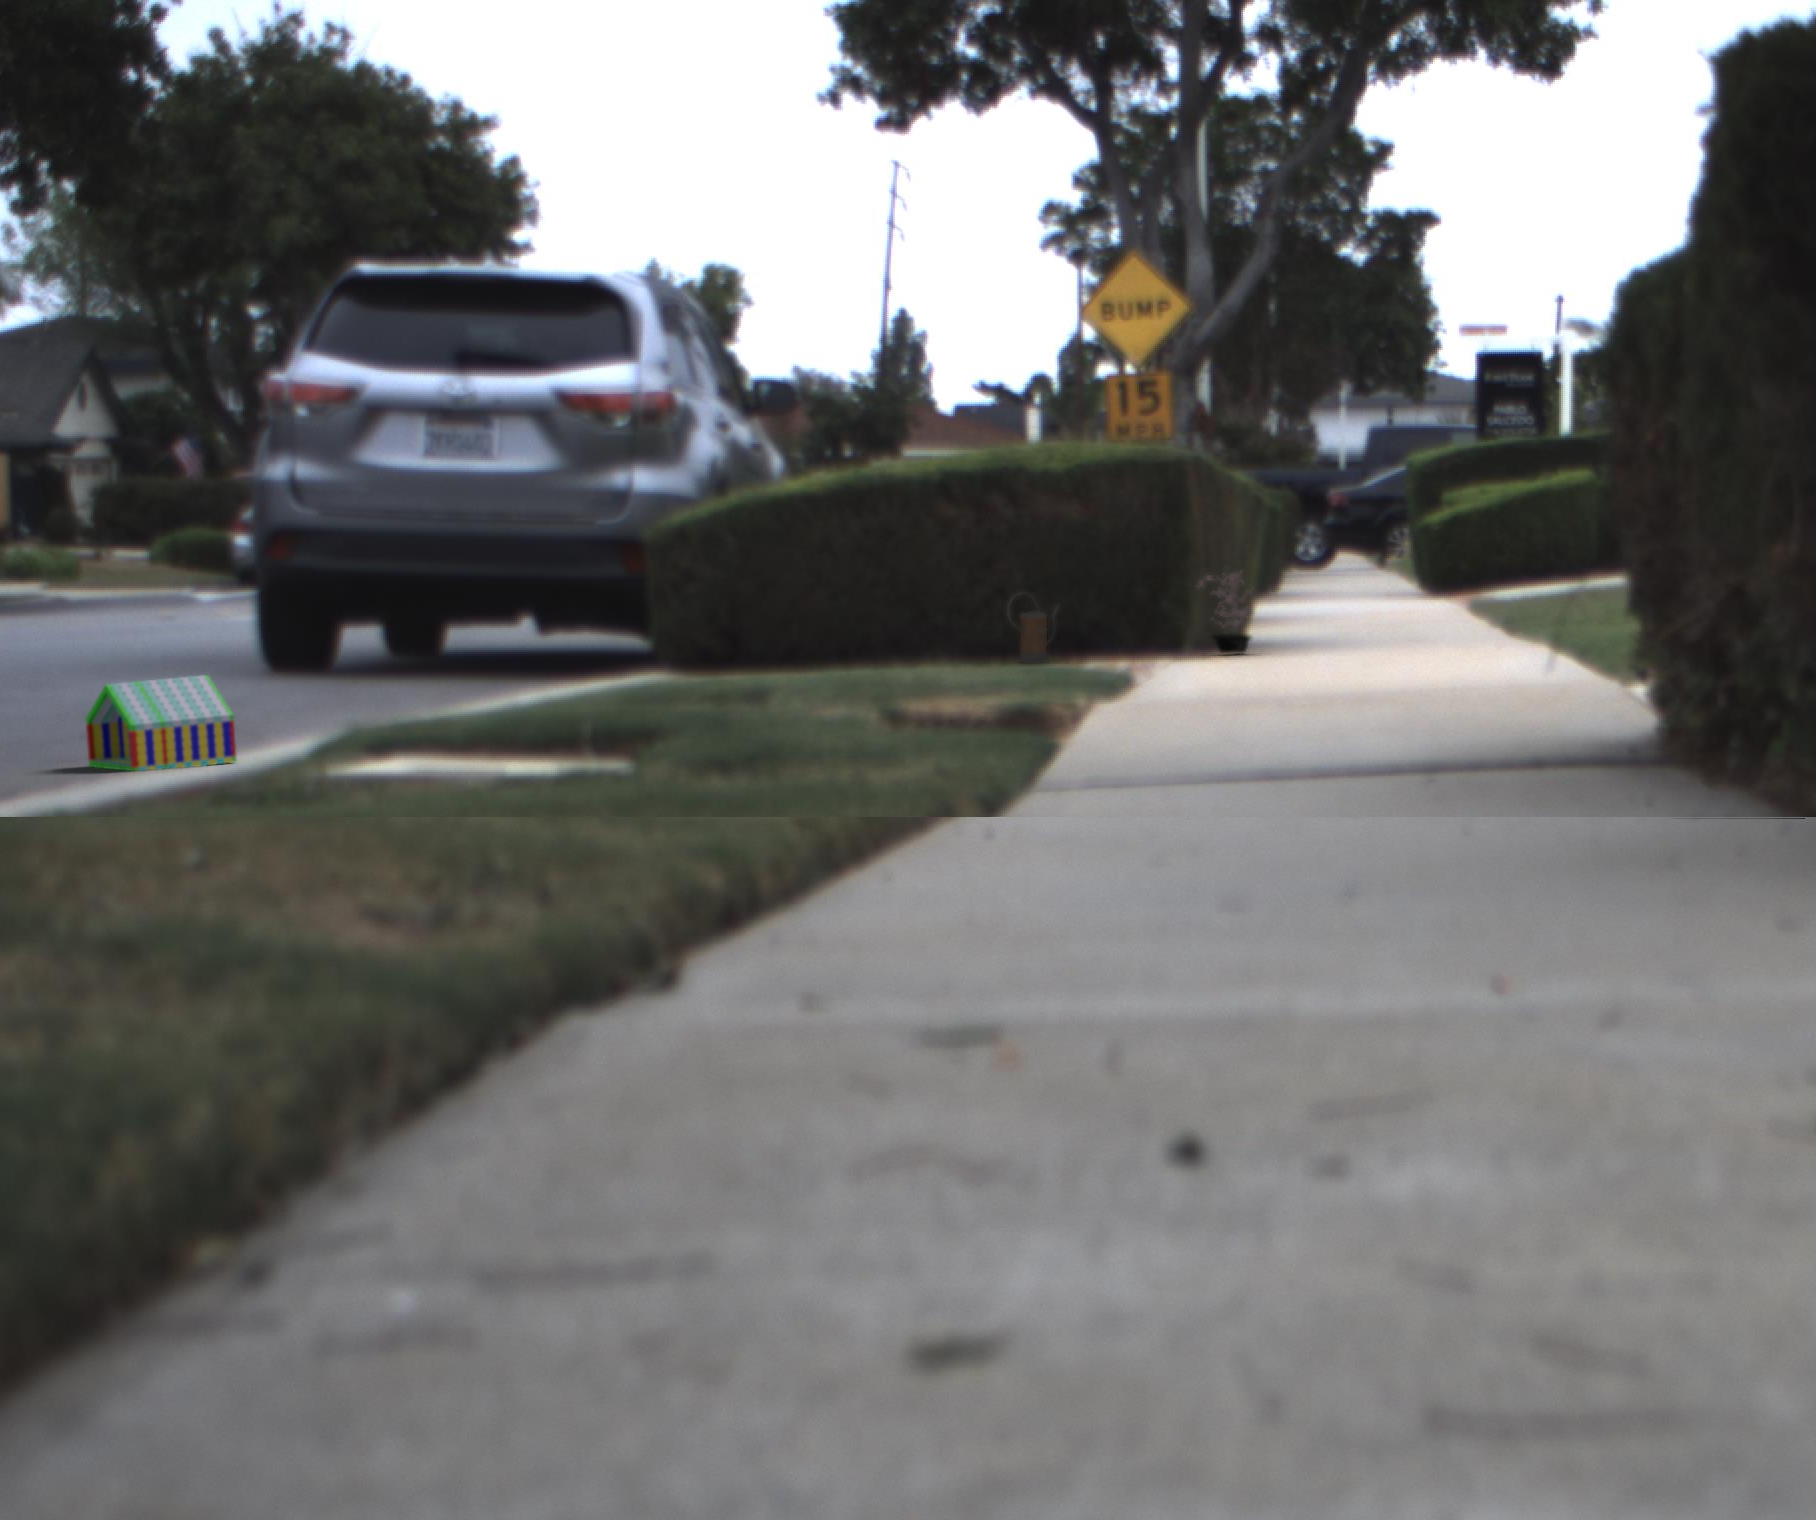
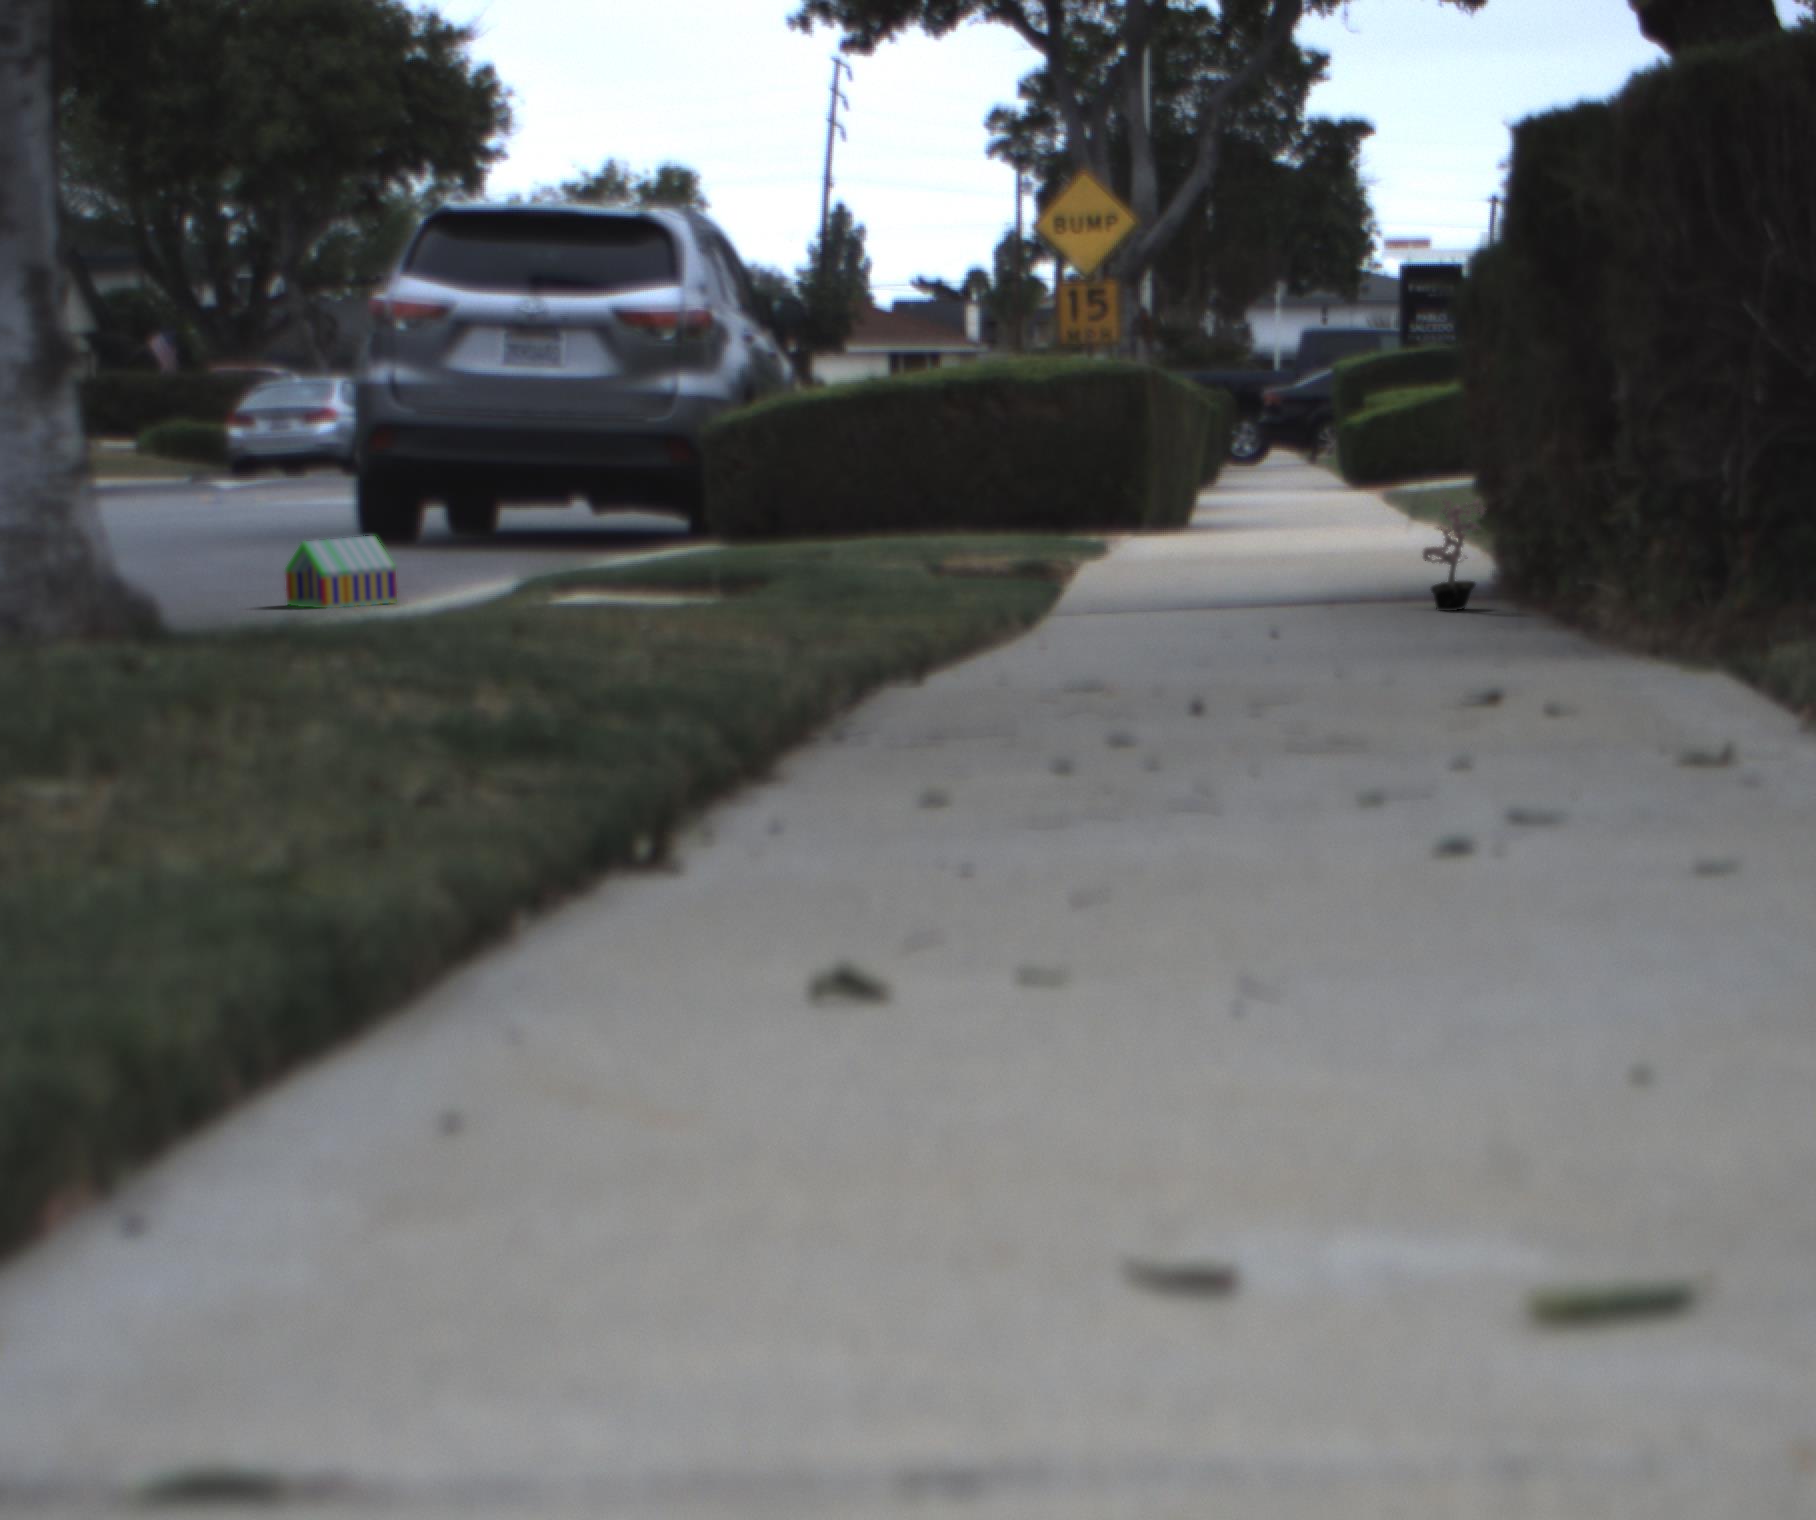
potted plant: present [1200,571,1252,654] -> present [1423,499,1485,611]
watering can: present [1011,593,1053,663] -> none [977,478,1023,539]

